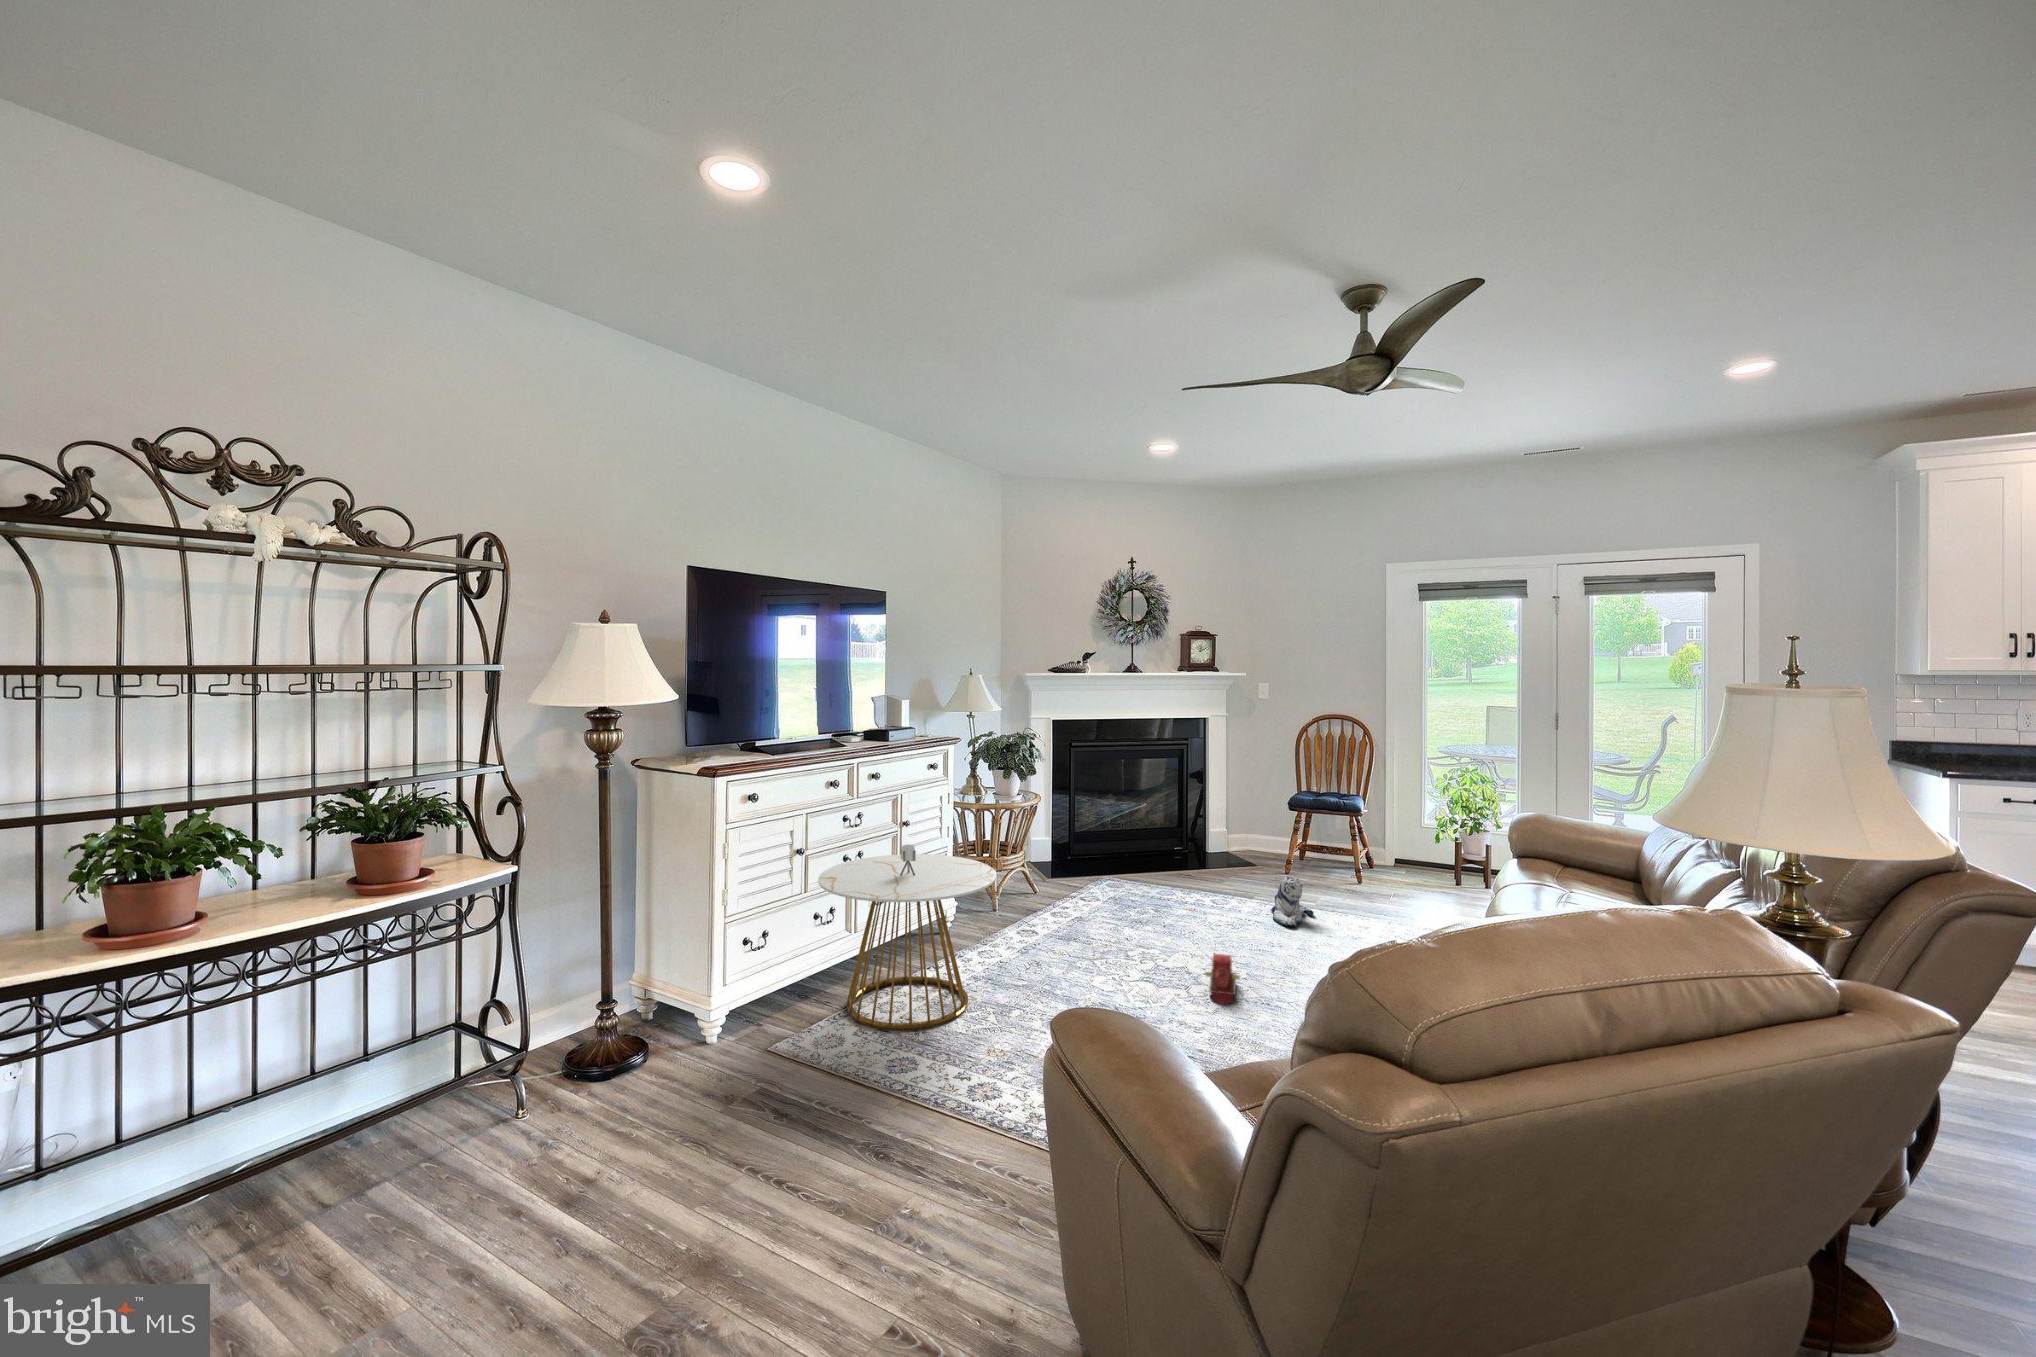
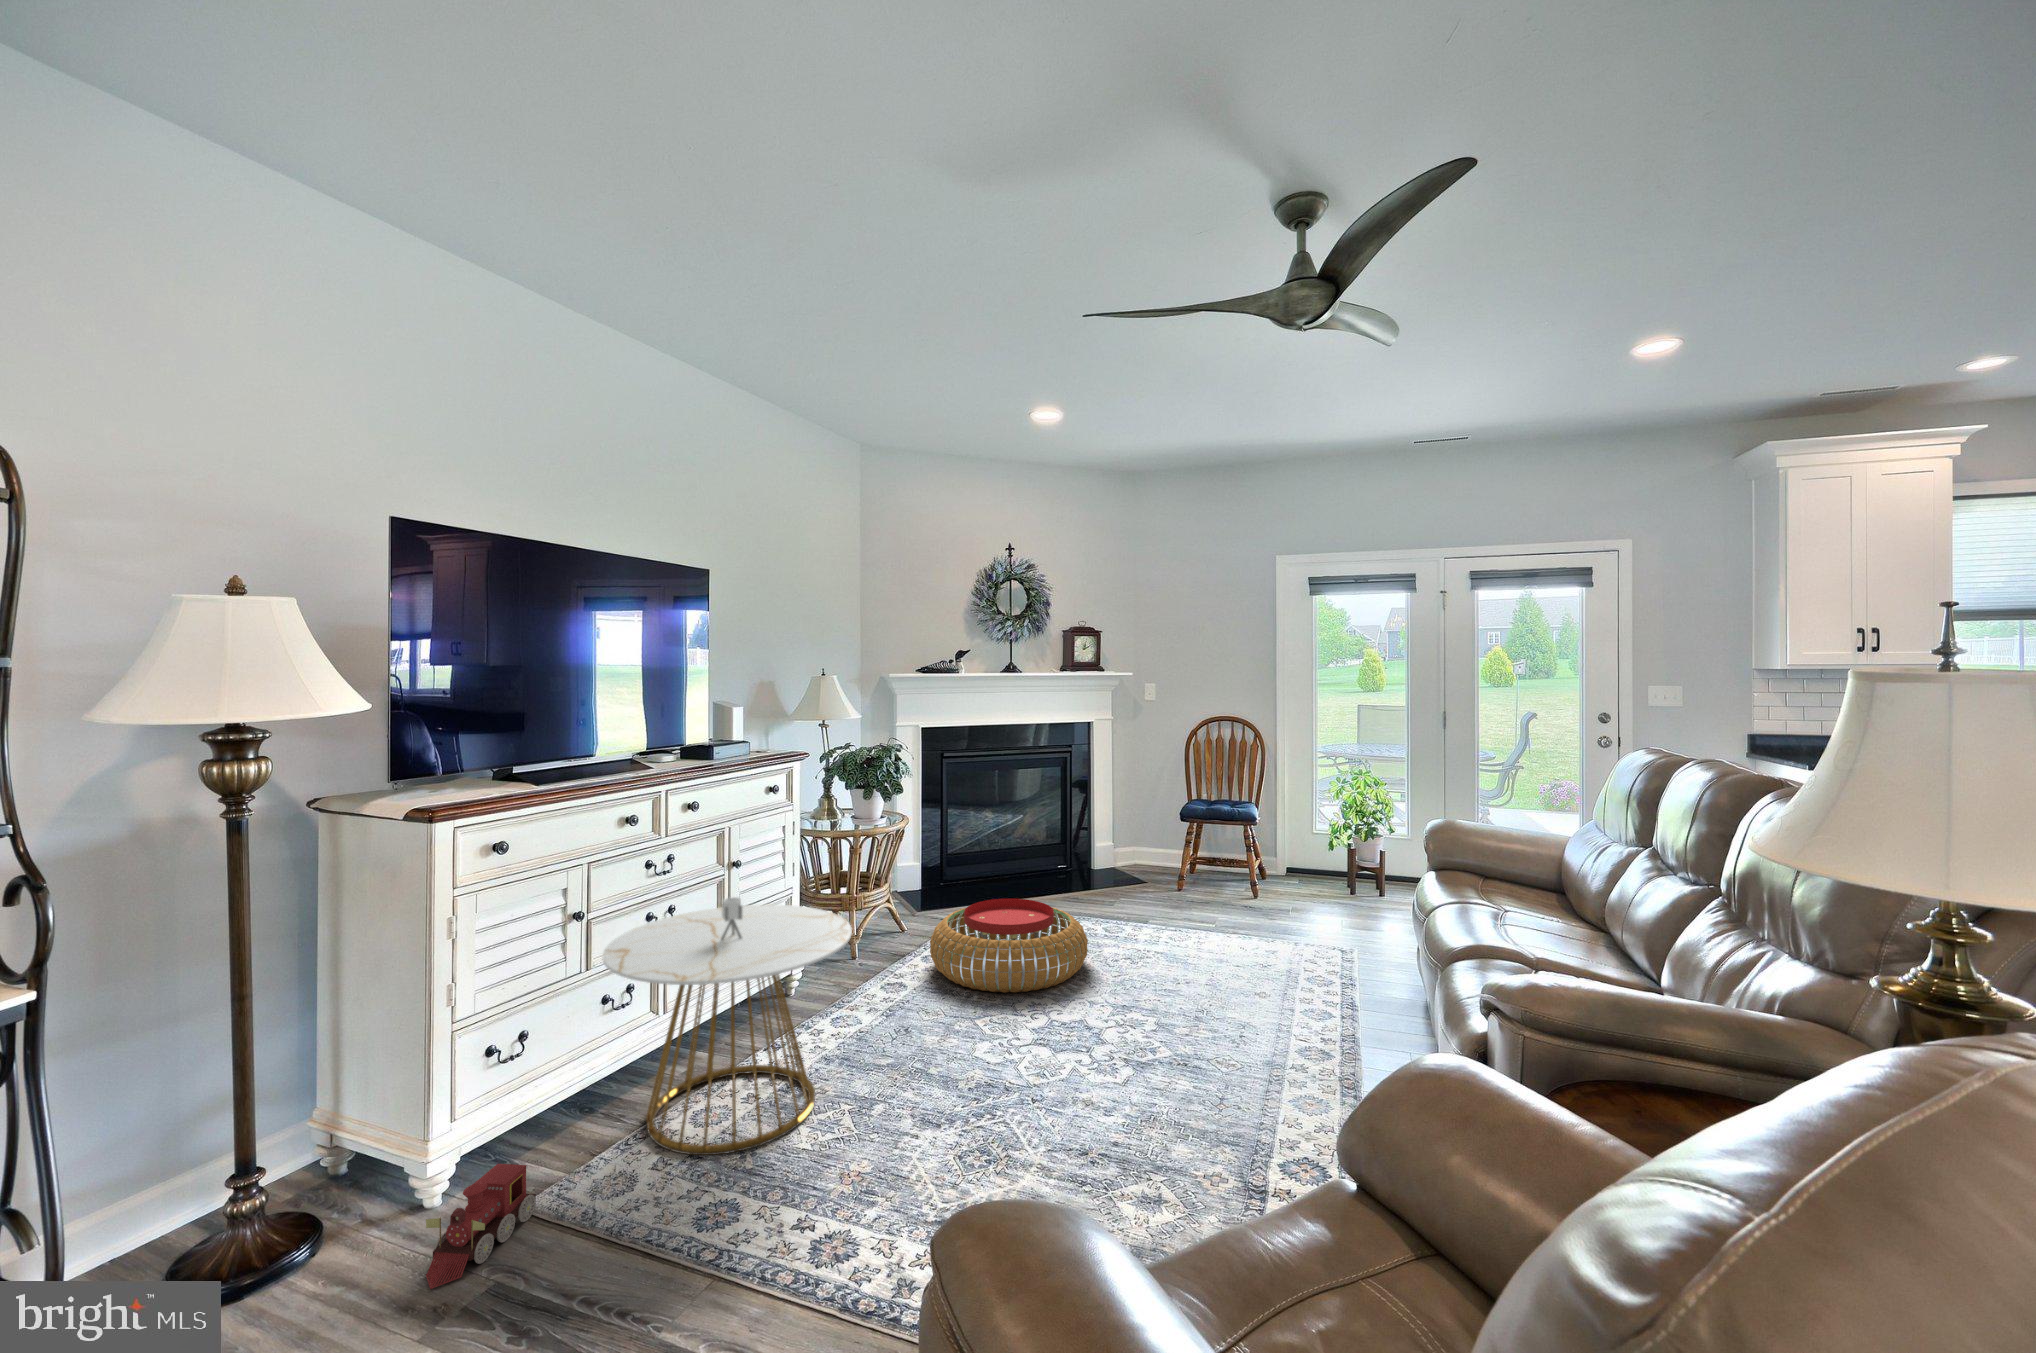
pouf: none [1058,867,1193,943] -> present [930,899,1088,993]
plush toy: present [1271,877,1314,926] -> none [1170,900,1217,957]
toy train: present [1205,954,1240,1004] -> present [426,1164,536,1289]

